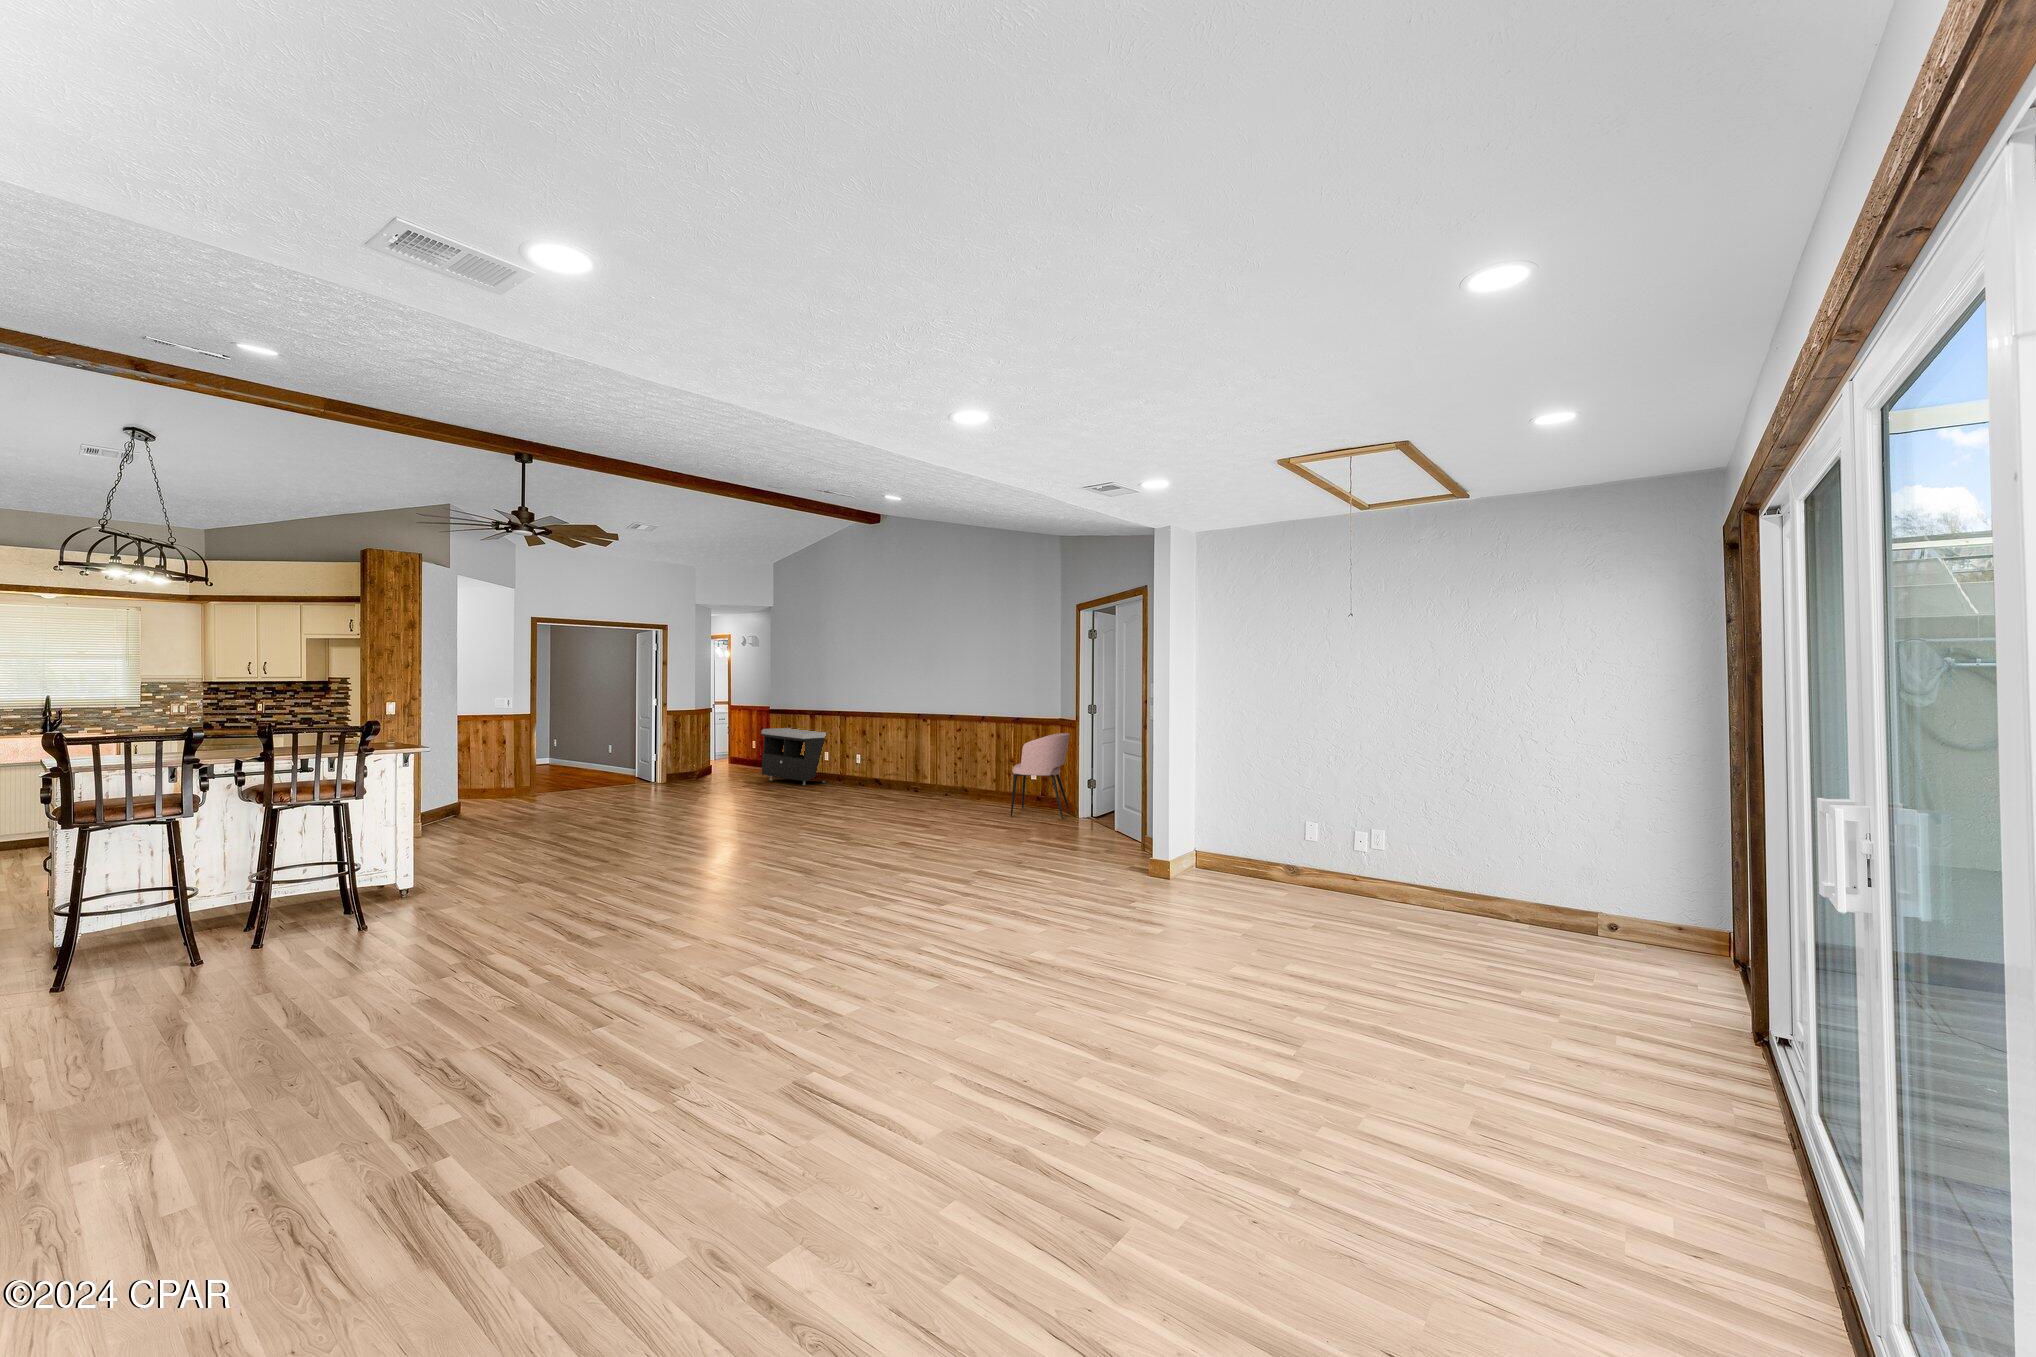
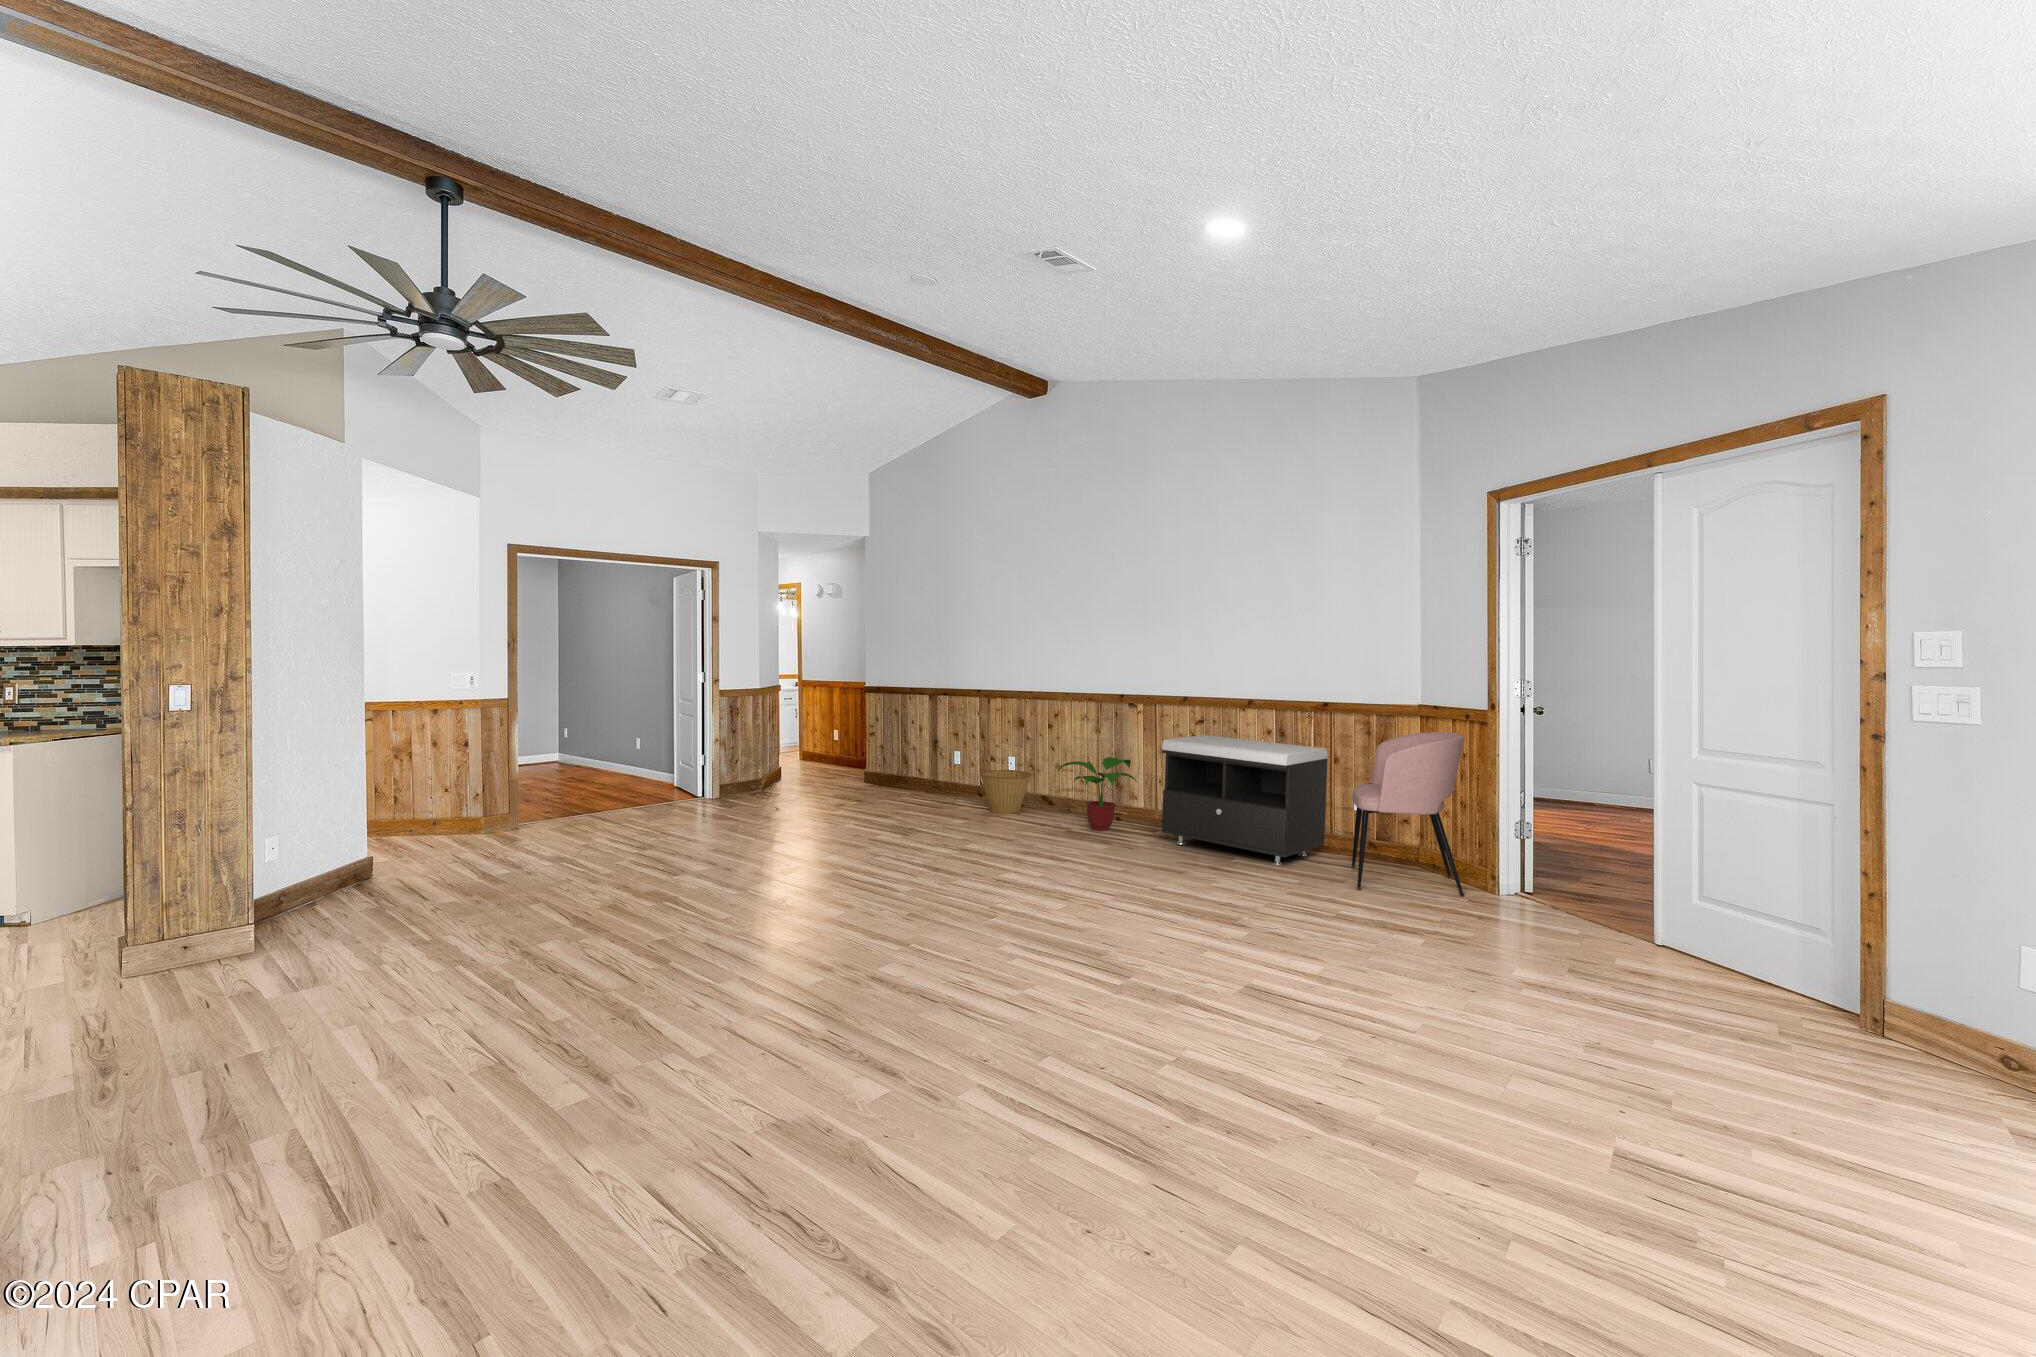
storage bench: present [761,728,826,785] -> present [1162,735,1328,864]
potted plant: none [877,752,922,796] -> present [1059,757,1137,831]
basket: none [834,762,867,789] -> present [980,770,1032,813]

